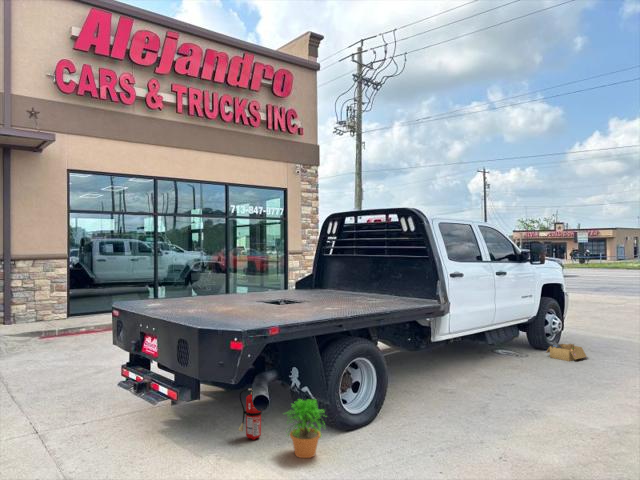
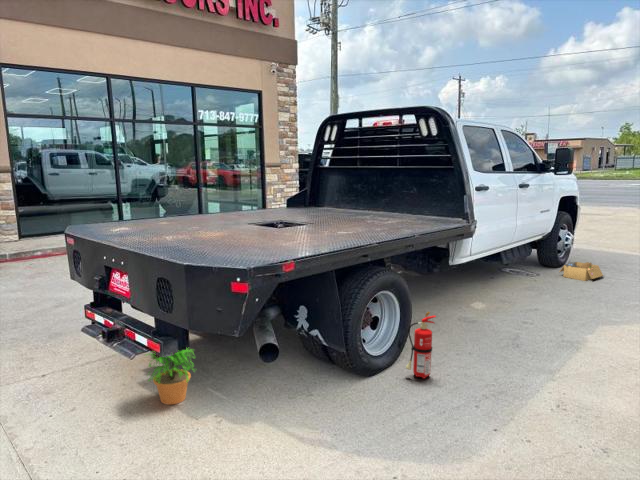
fire extinguisher: present [238,388,262,440] -> present [406,312,436,379]
potted plant: present [287,399,324,458] -> present [147,348,193,405]

